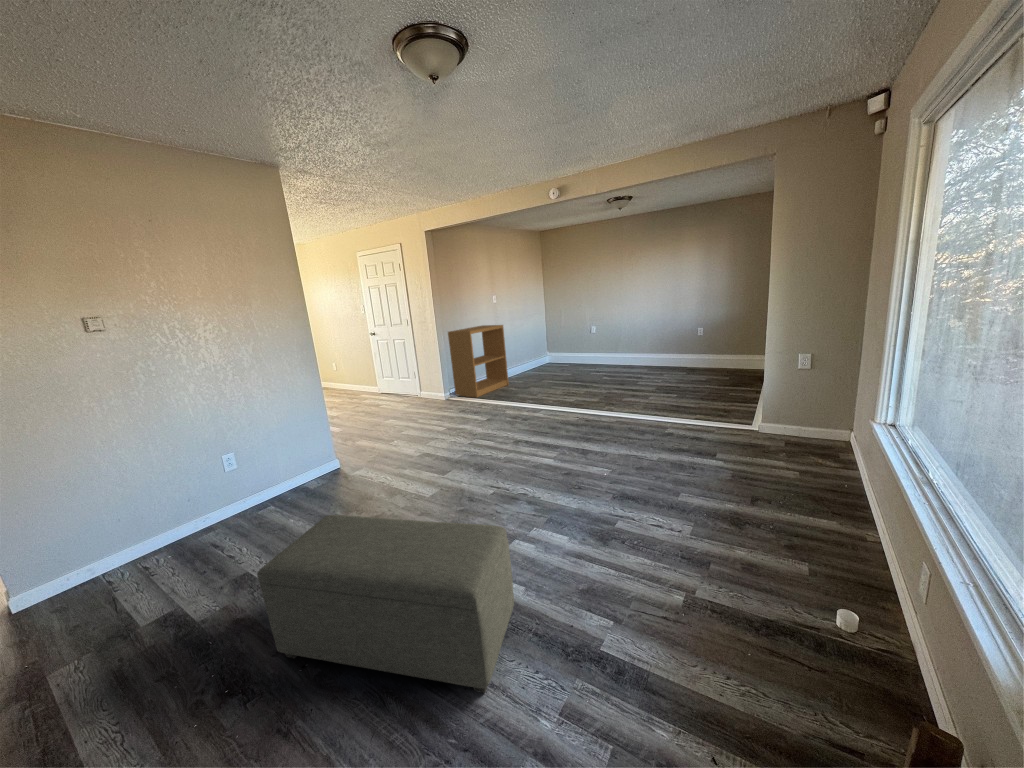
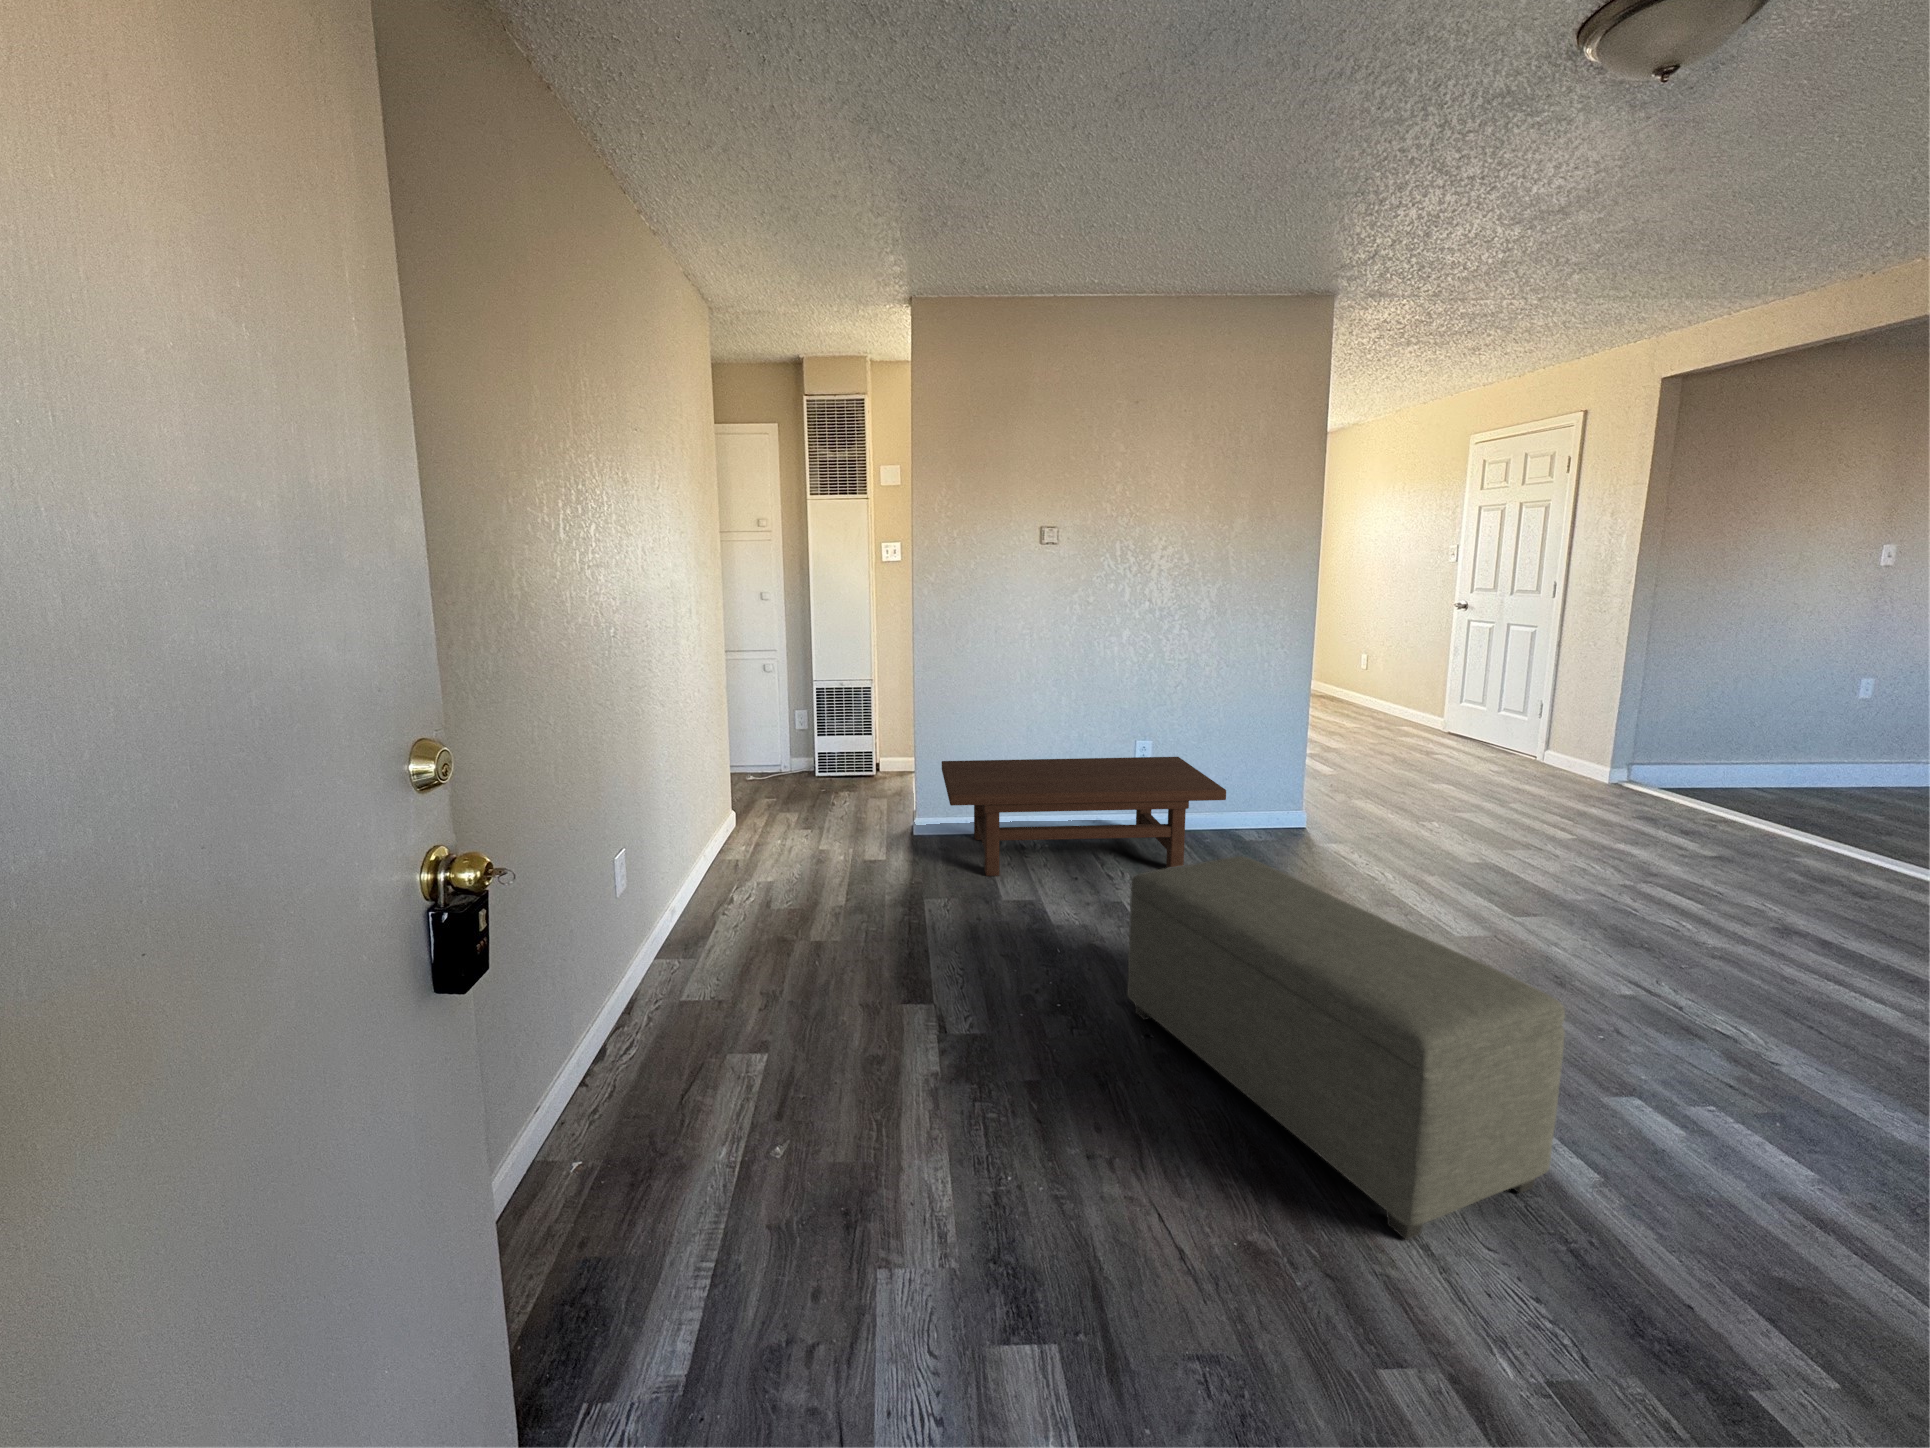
bookshelf: present [448,325,509,397] -> none [1647,618,1894,803]
coffee table: none [24,455,298,614] -> present [942,757,1226,876]

